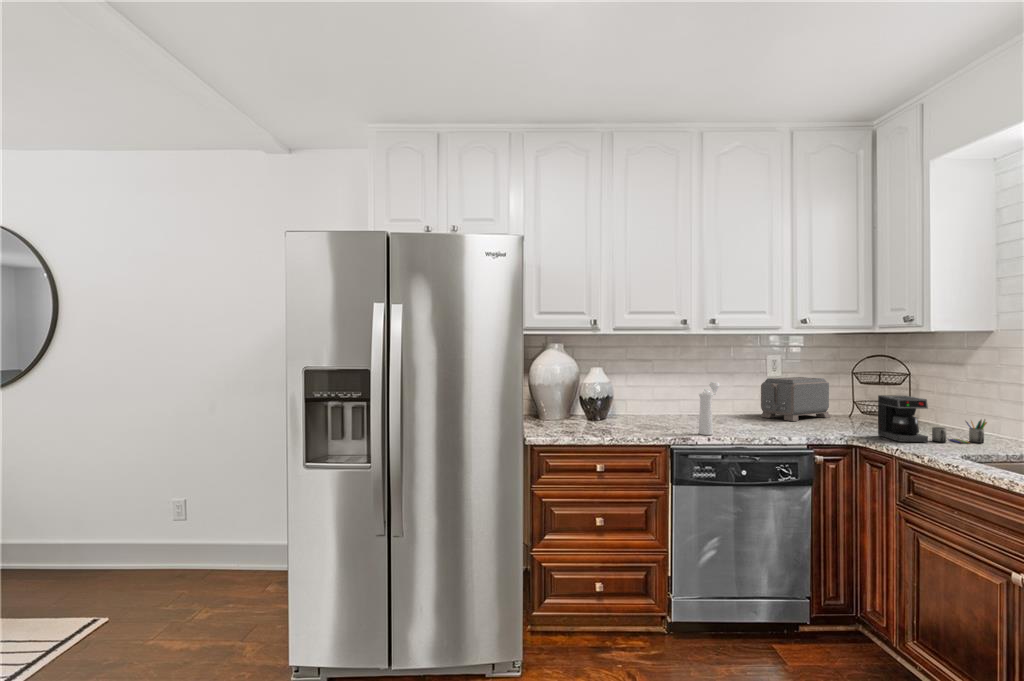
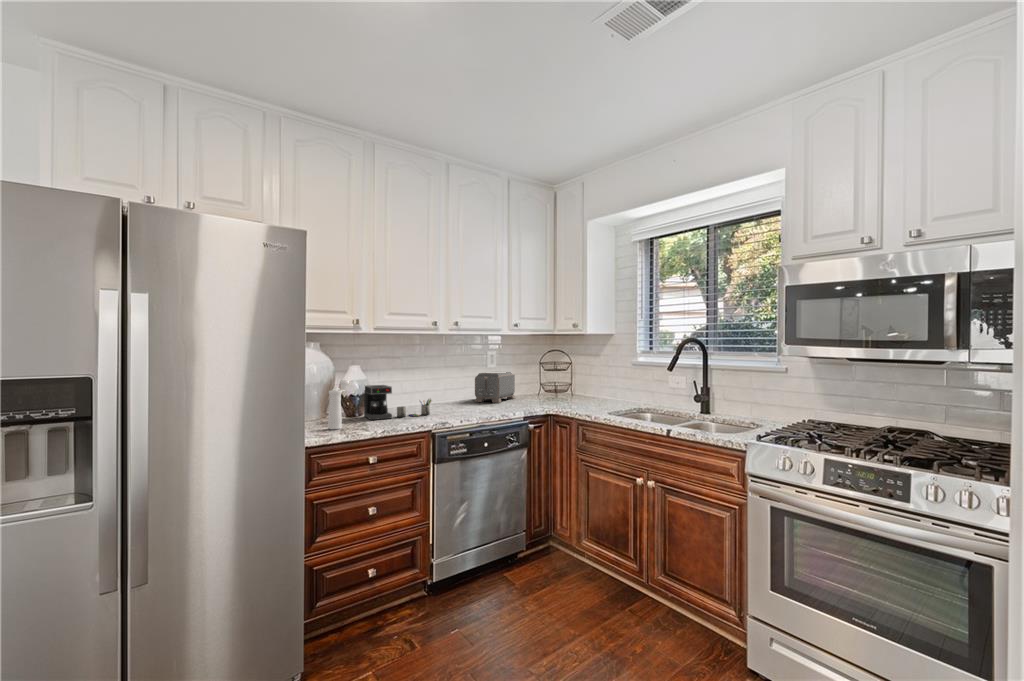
pepper mill: present [699,382,720,435] -> present [328,380,349,429]
coffee maker: present [878,395,987,443] -> present [364,385,431,420]

